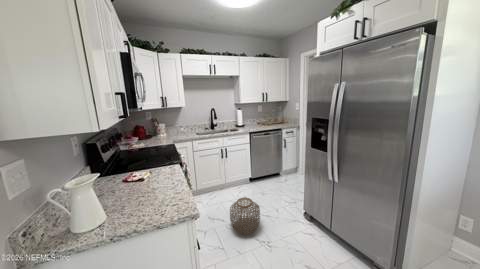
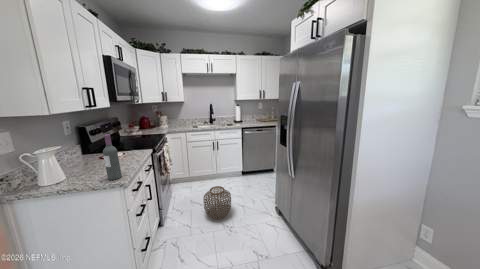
wine bottle: none [157,147,176,203] -> present [103,134,122,180]

